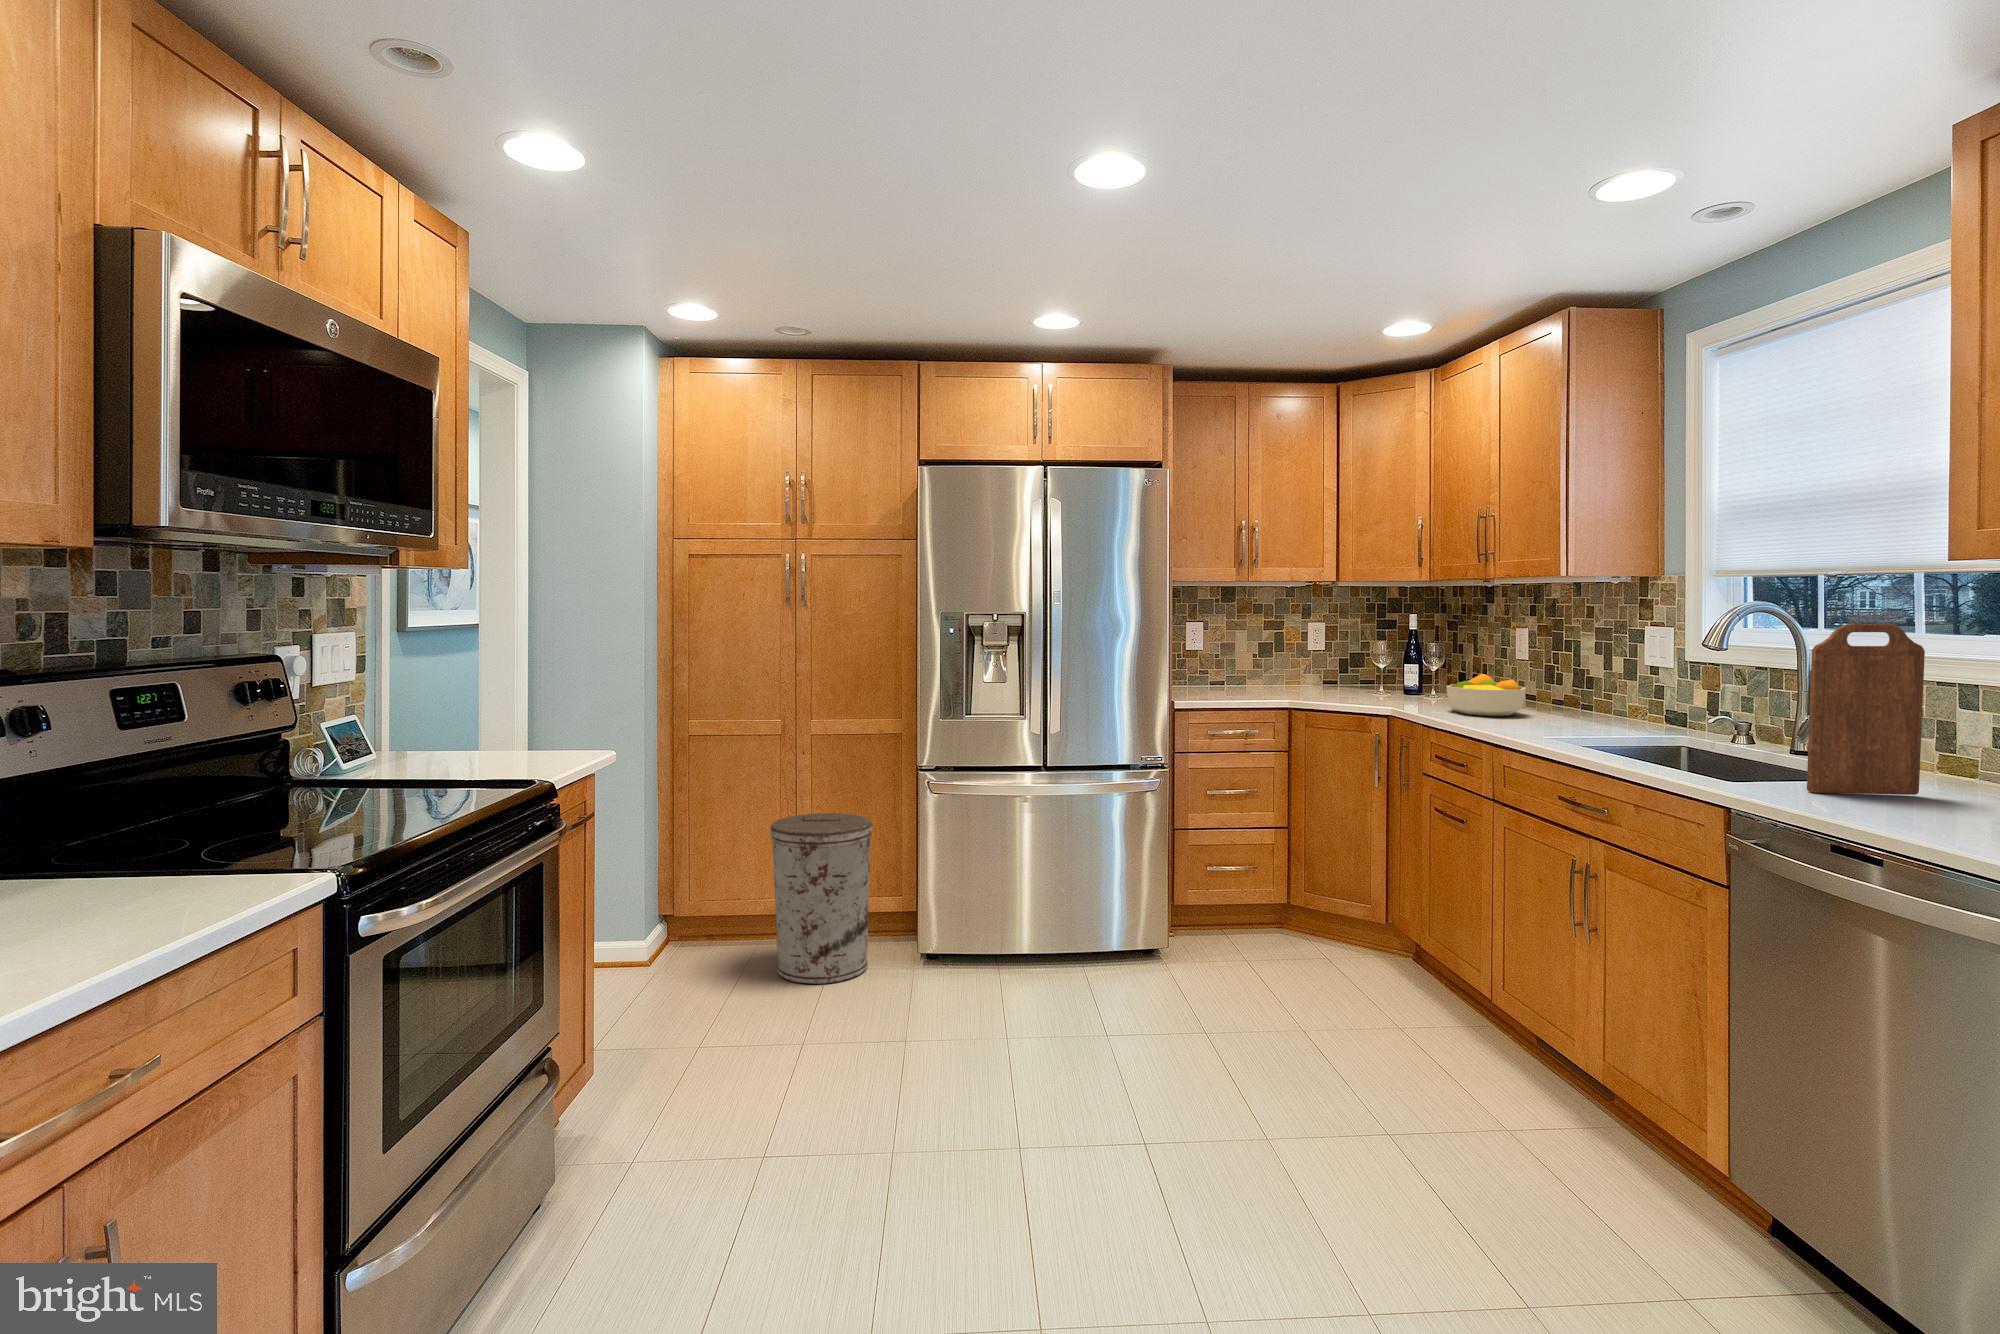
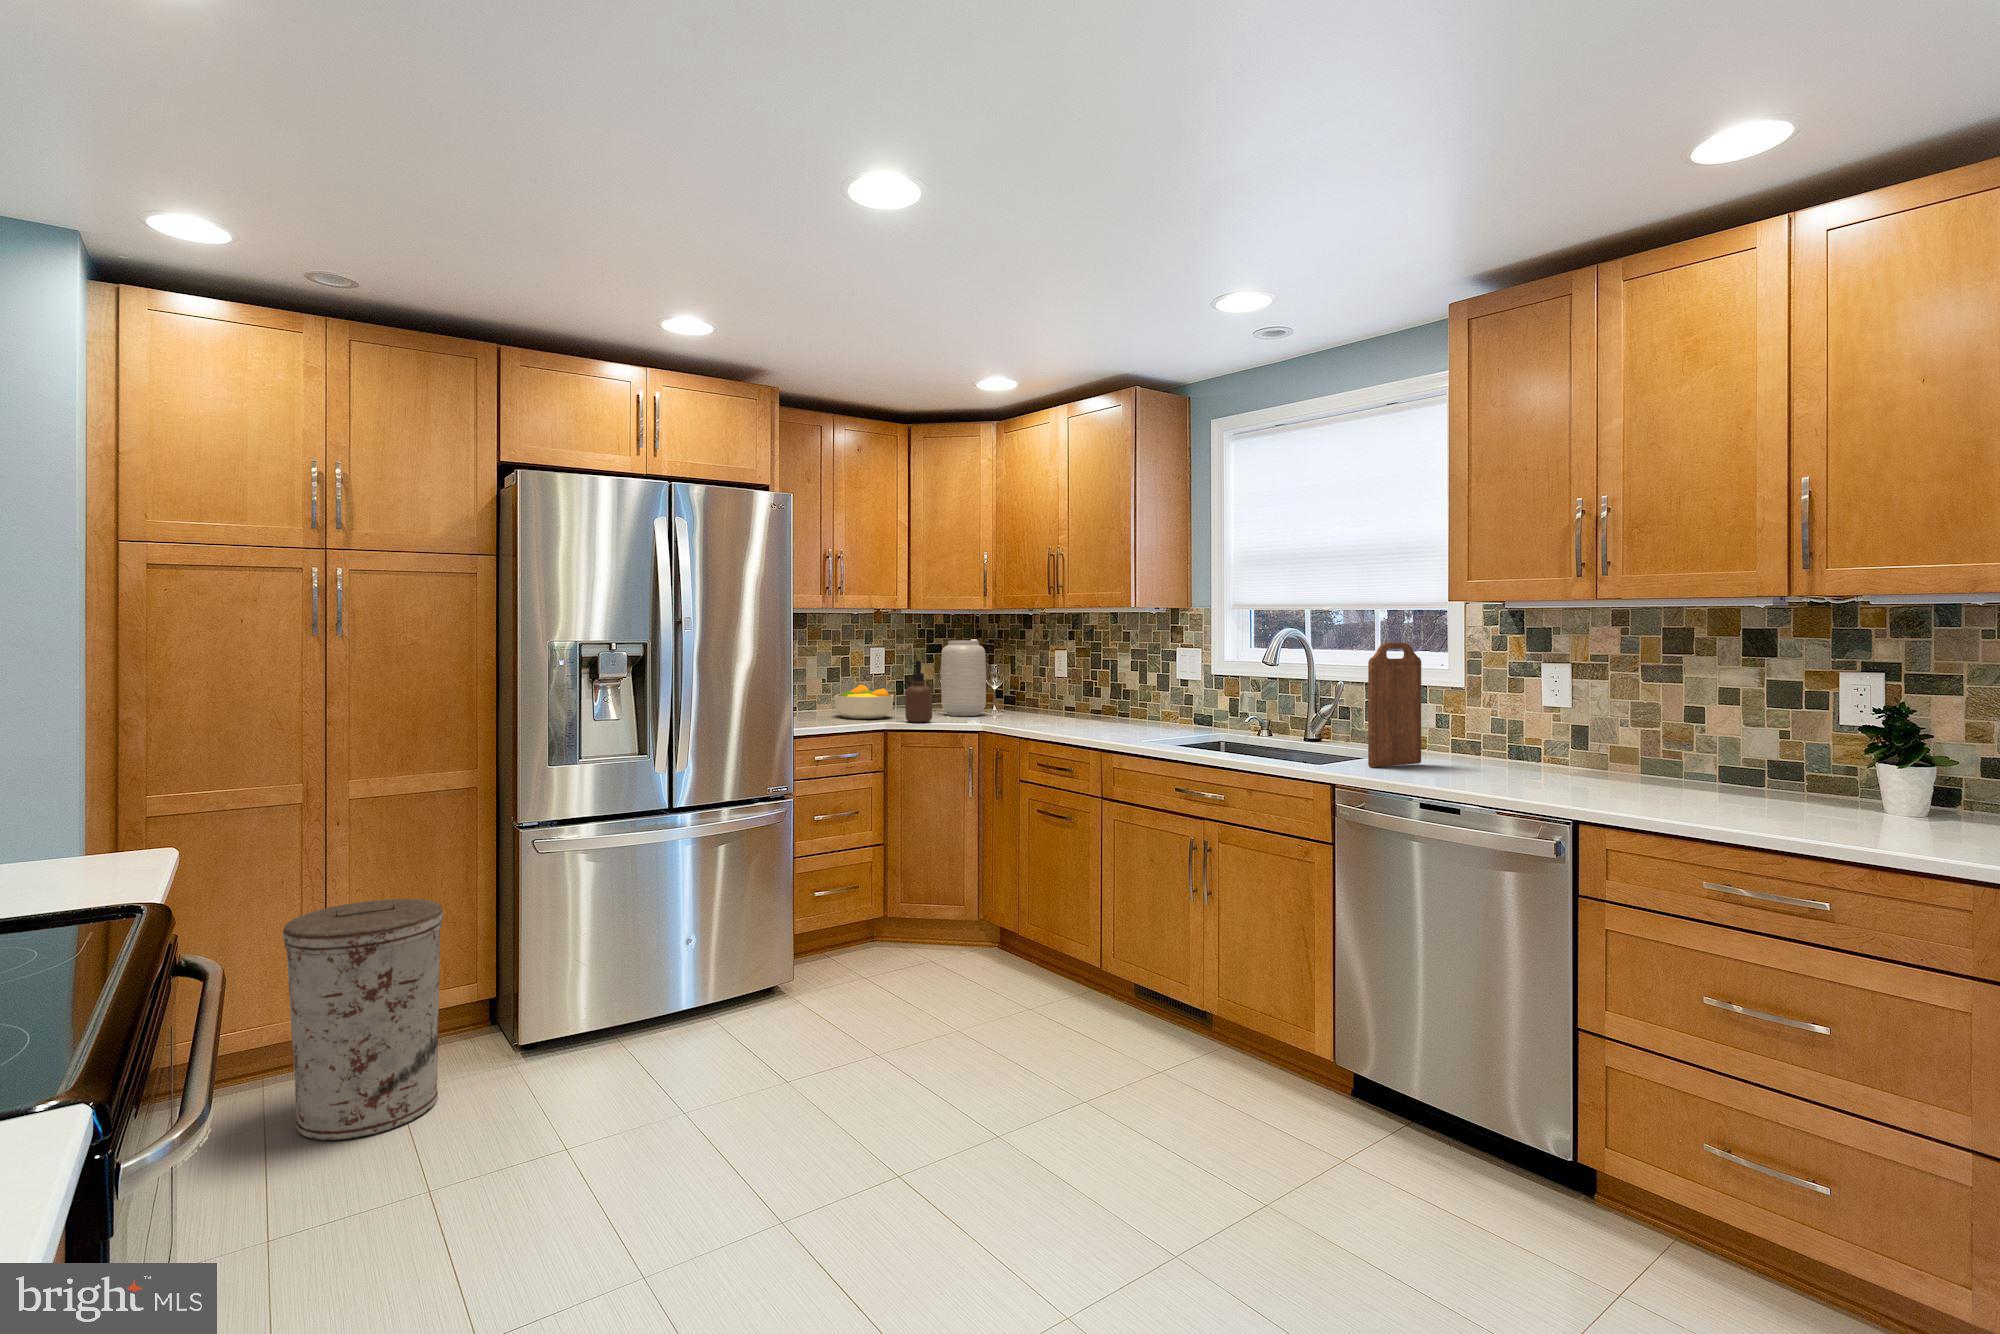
vase: none [1378,616,1431,699] -> present [941,641,986,716]
soap dispenser: none [1317,638,1346,702] -> present [905,661,932,723]
fruit bowl: present [1447,673,1526,716] -> present [834,685,894,719]

